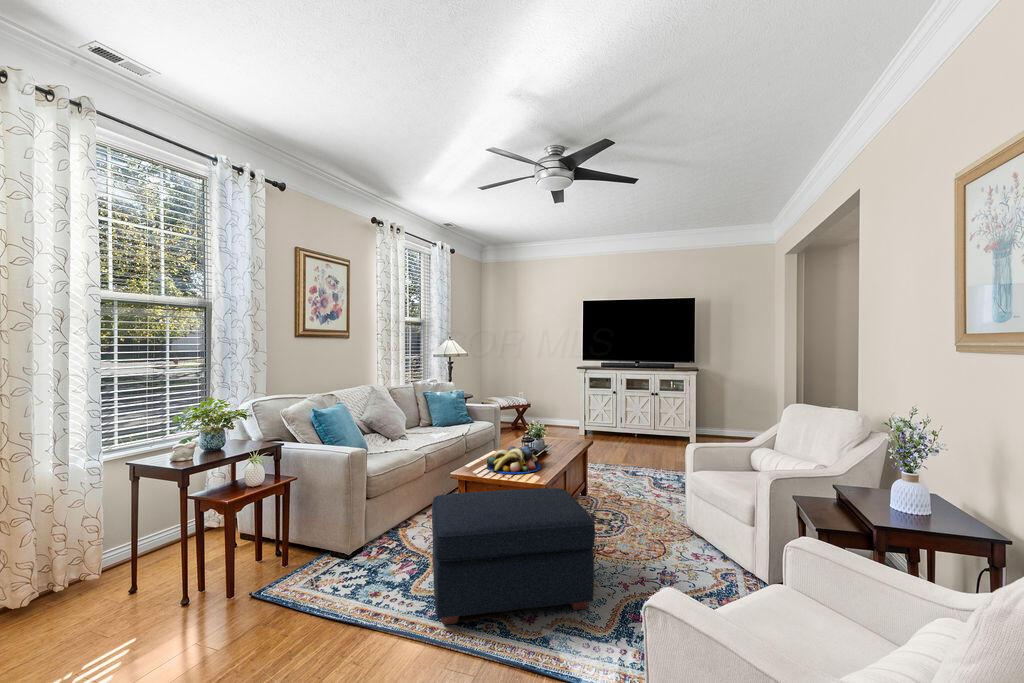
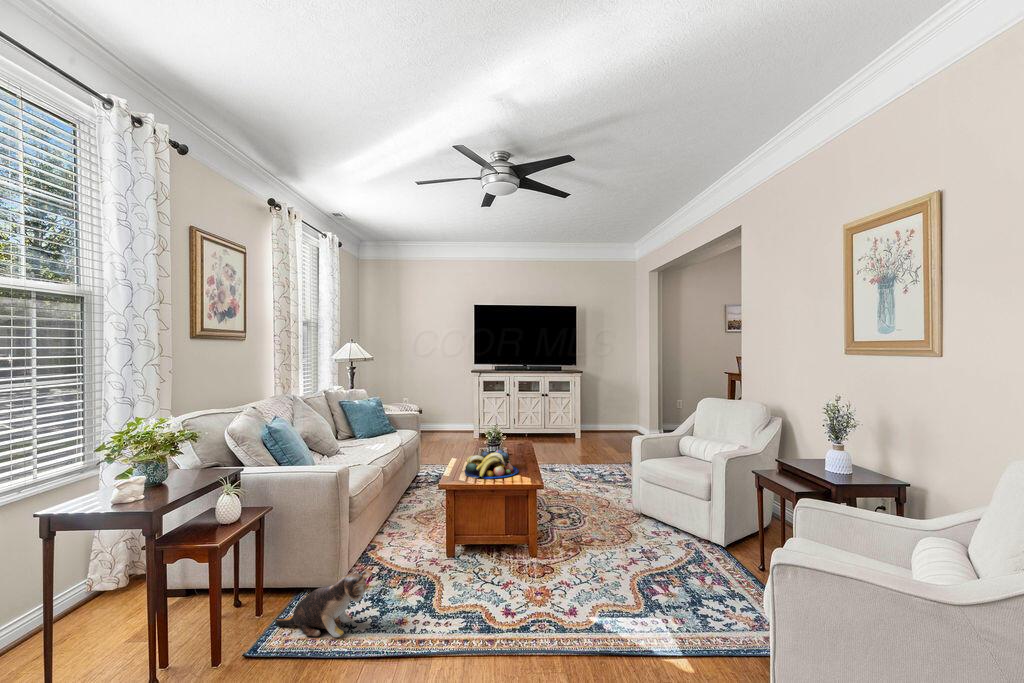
ottoman: present [432,488,595,625] -> none [446,486,619,635]
plush toy: none [289,540,351,595] -> present [276,569,372,637]

